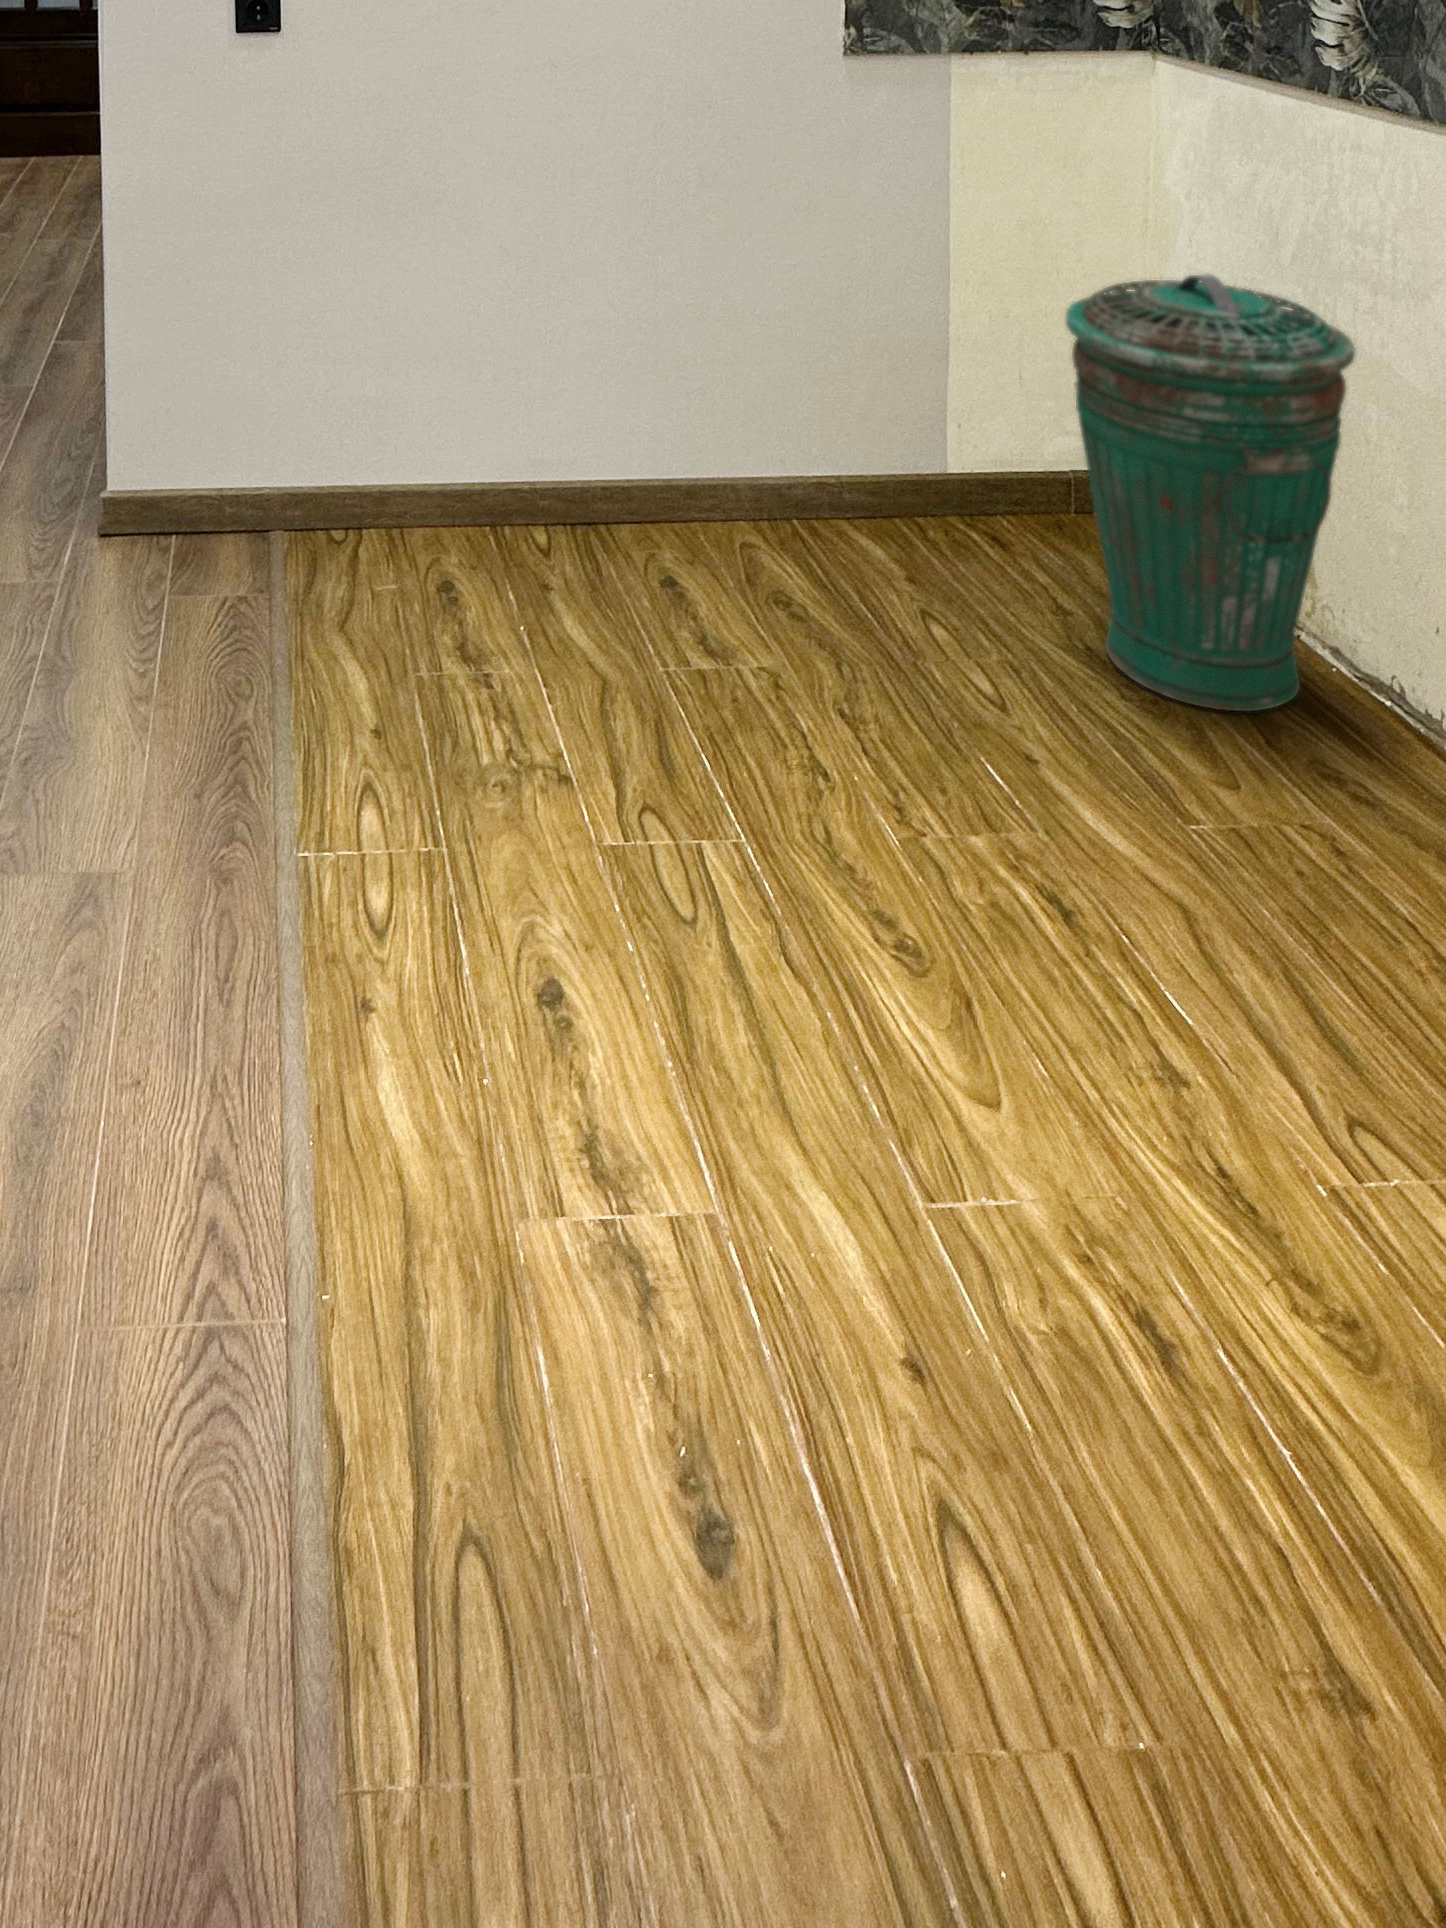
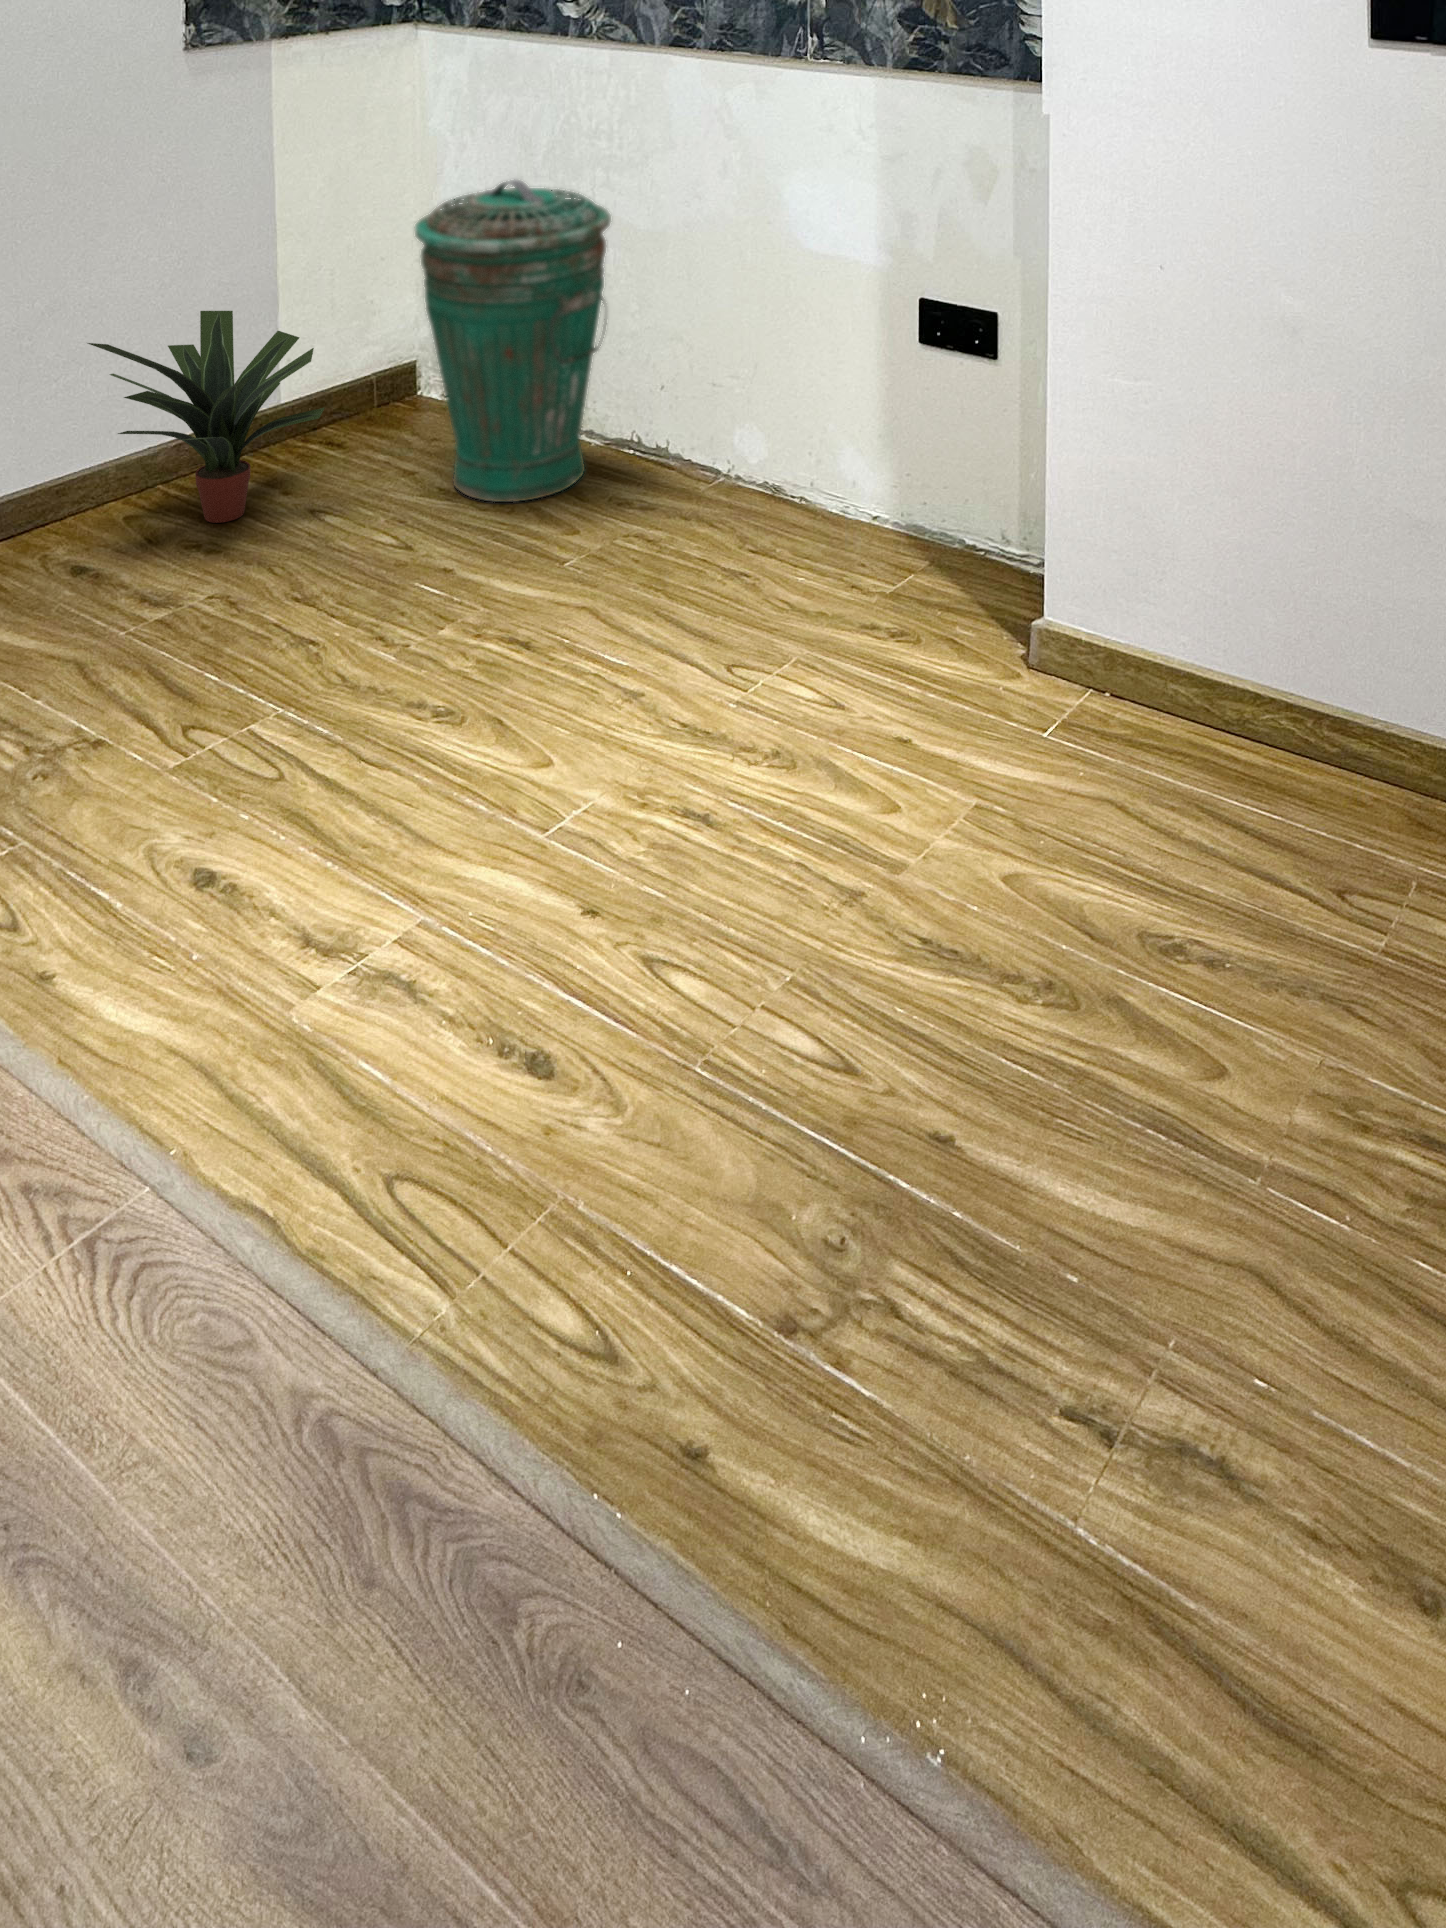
potted plant: none [692,343,943,586] -> present [88,311,324,523]

